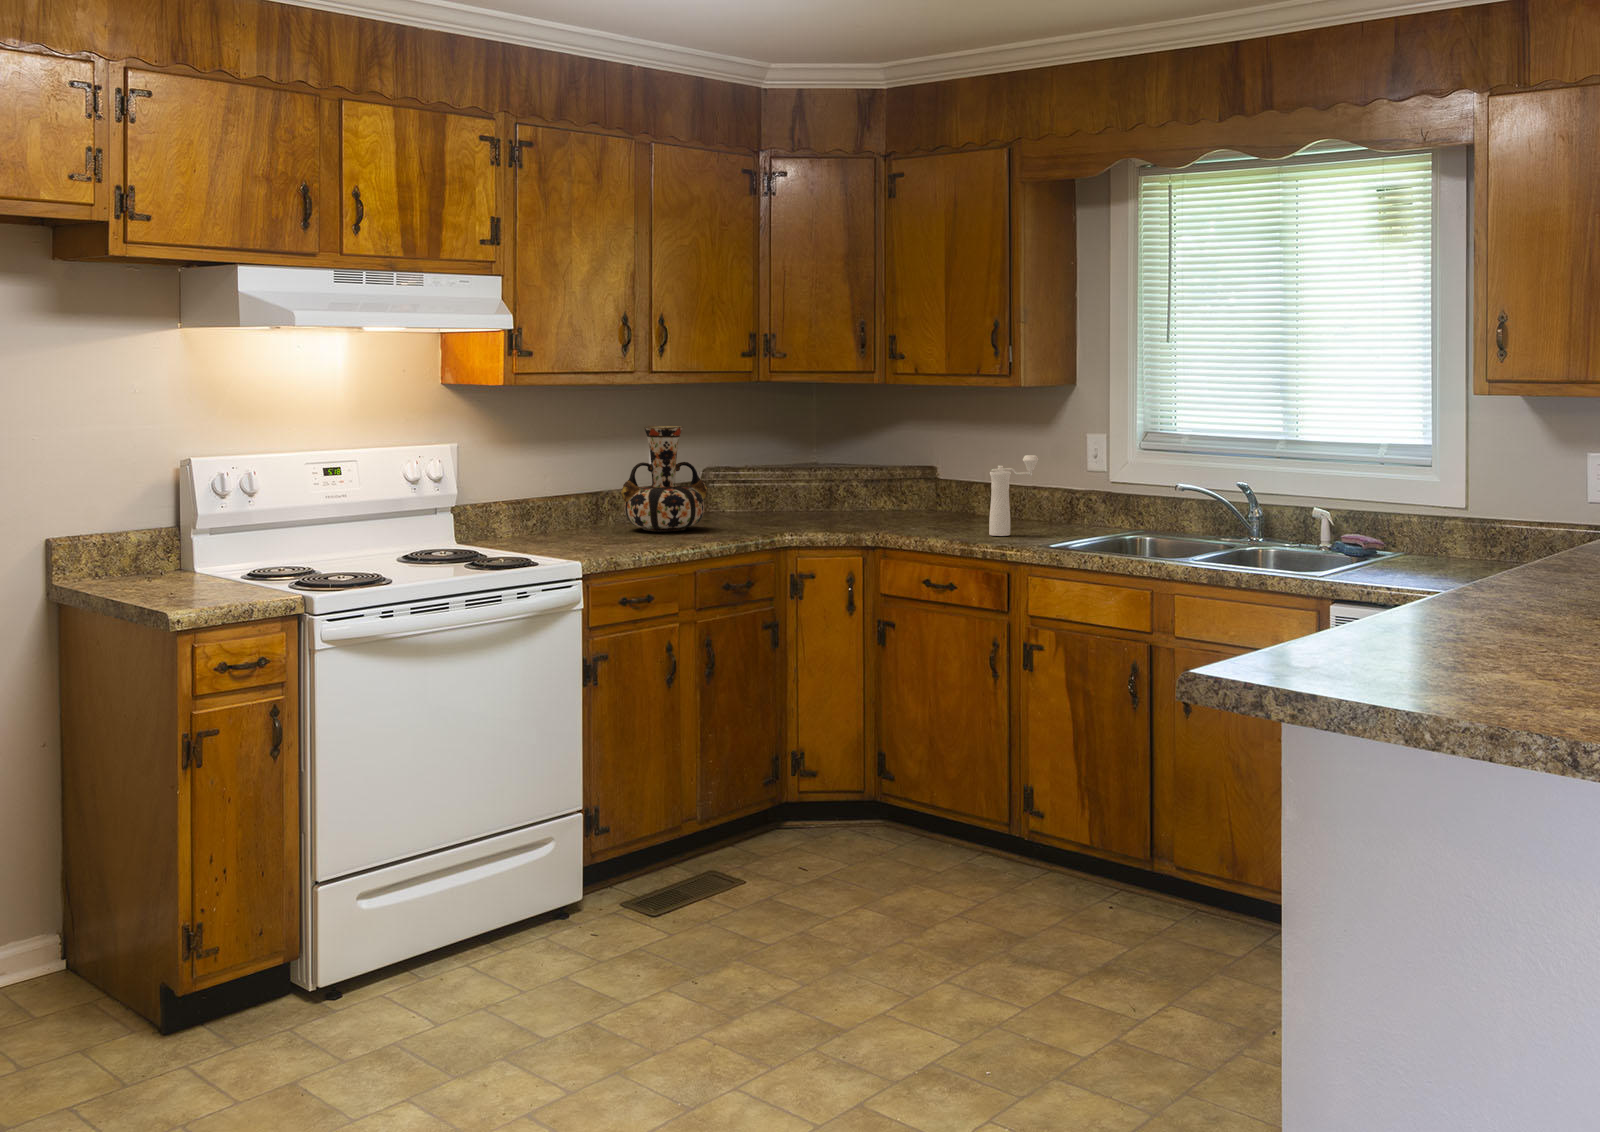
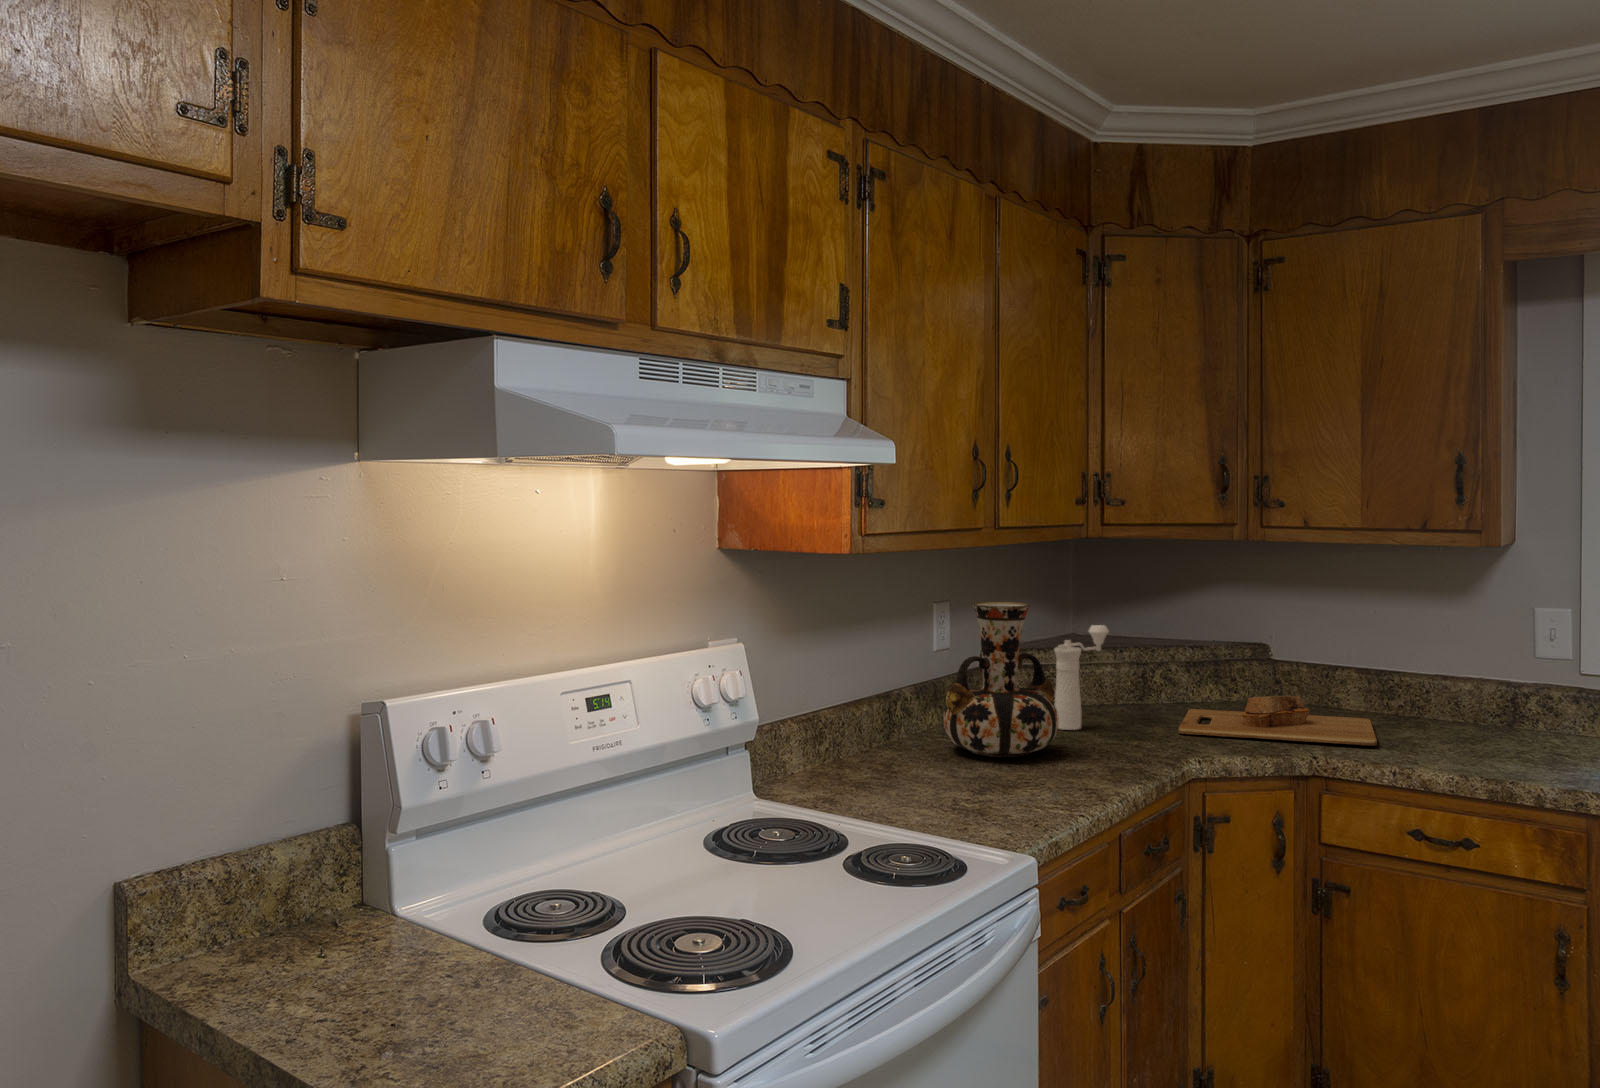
pepper mill: present [989,455,1039,536] -> present [1054,625,1109,730]
cutting board: none [813,498,969,529] -> present [1178,696,1377,746]

